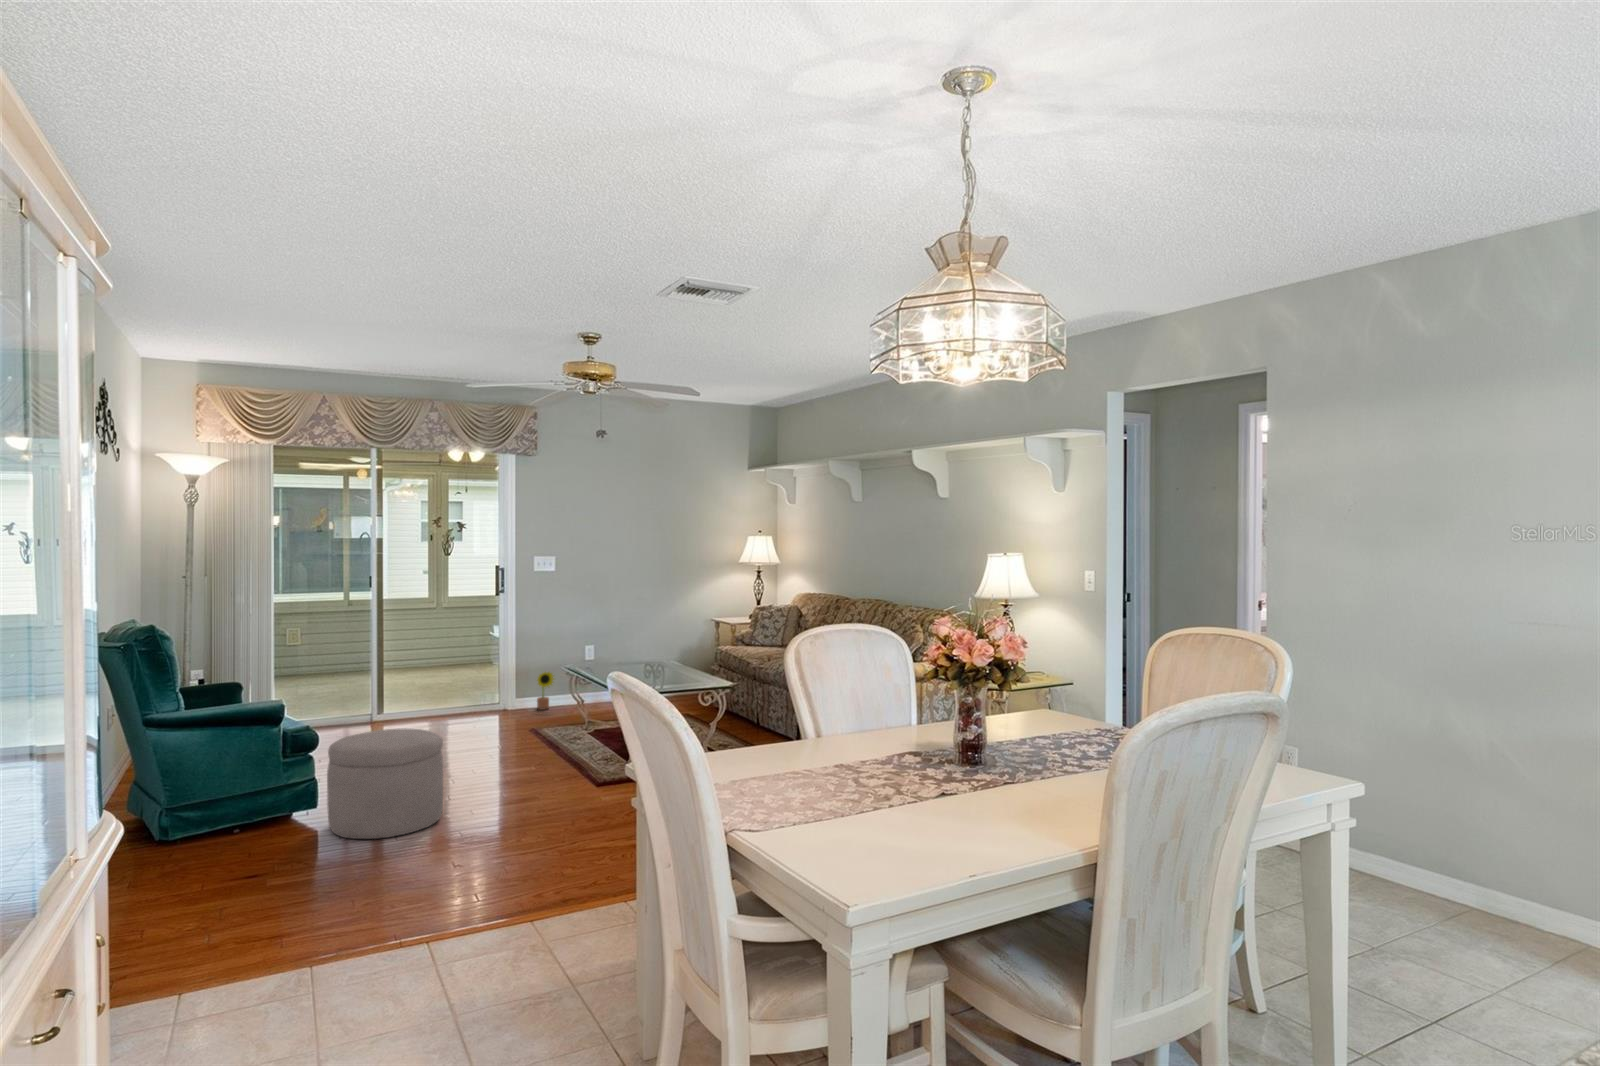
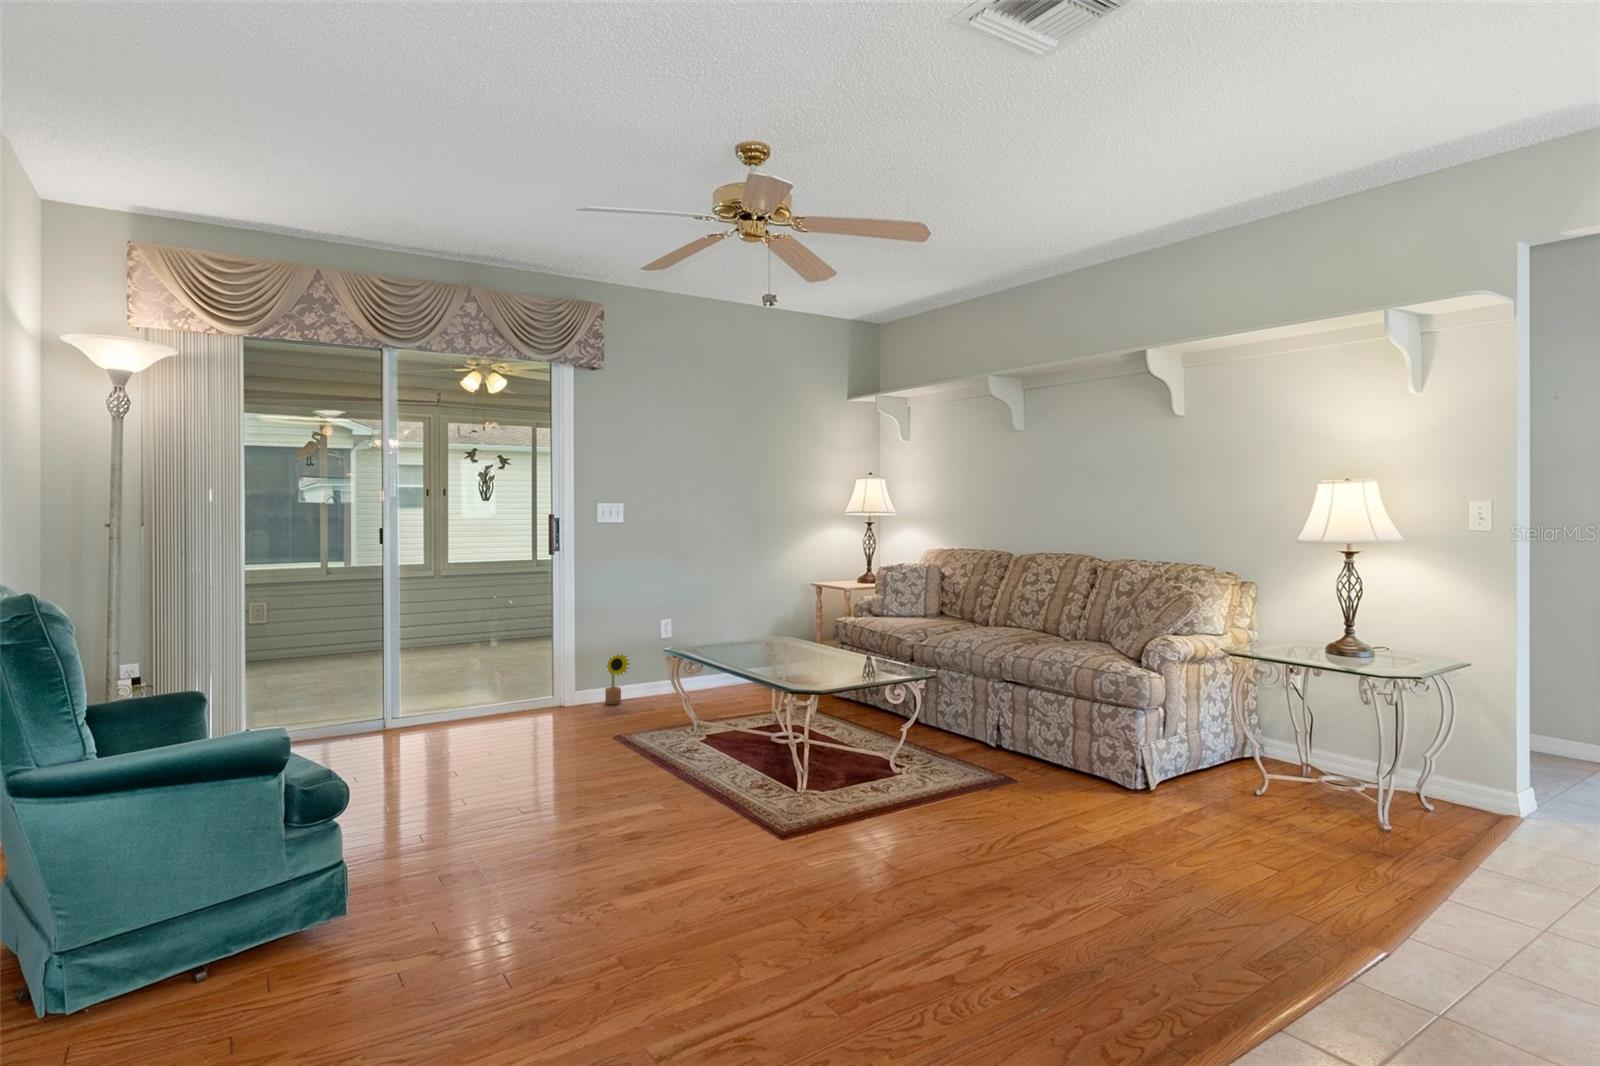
ottoman: present [327,728,443,839] -> none [371,769,567,985]

